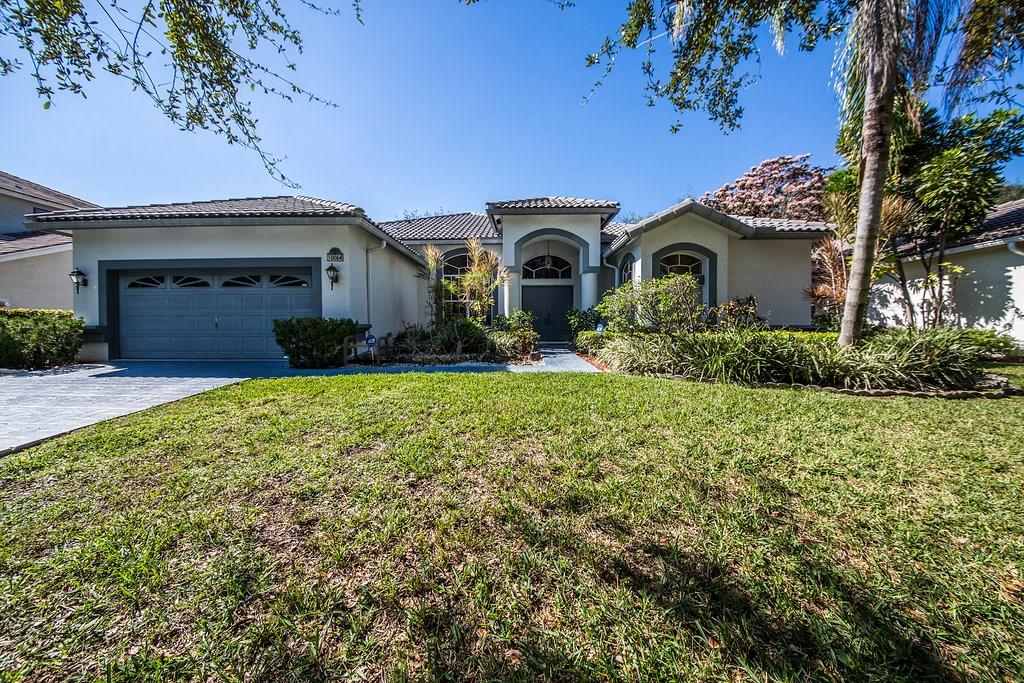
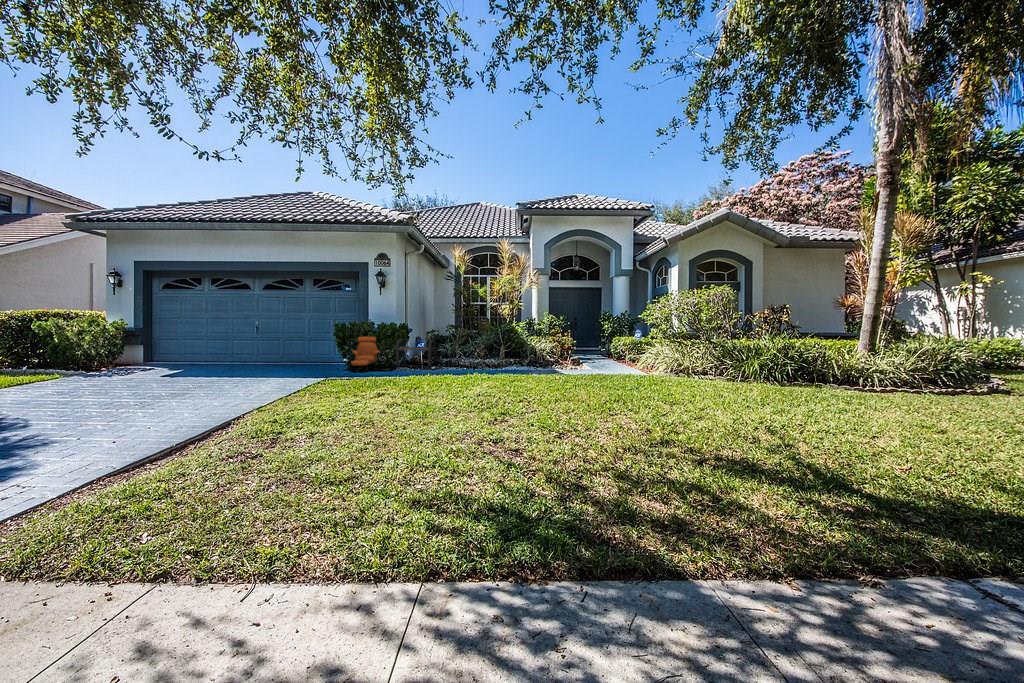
lounge chair: none [287,334,325,373] -> present [351,337,380,373]

